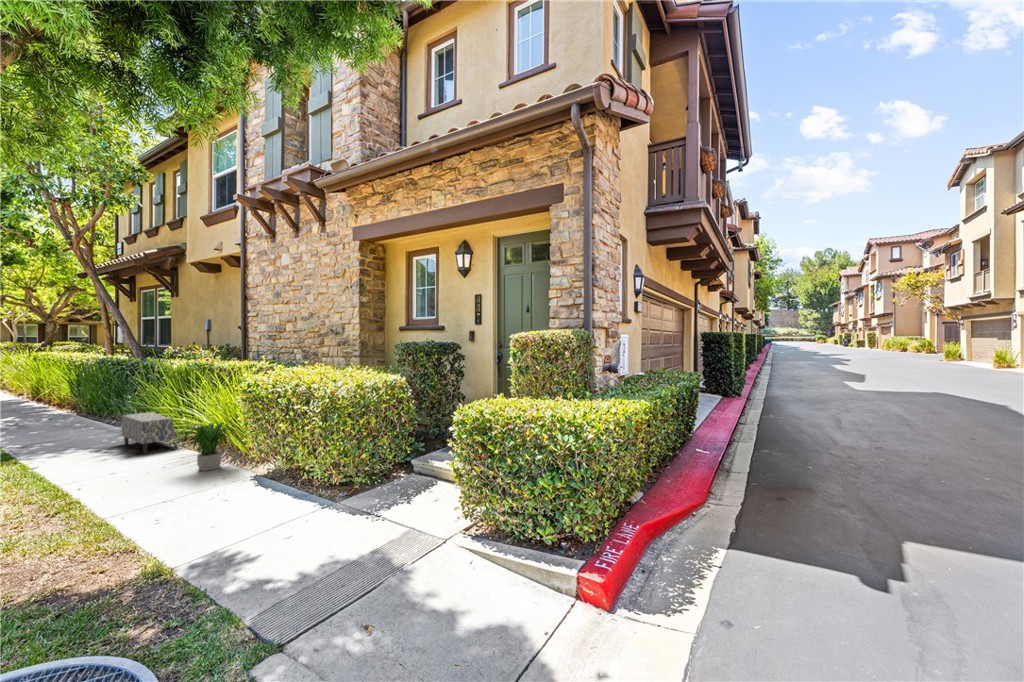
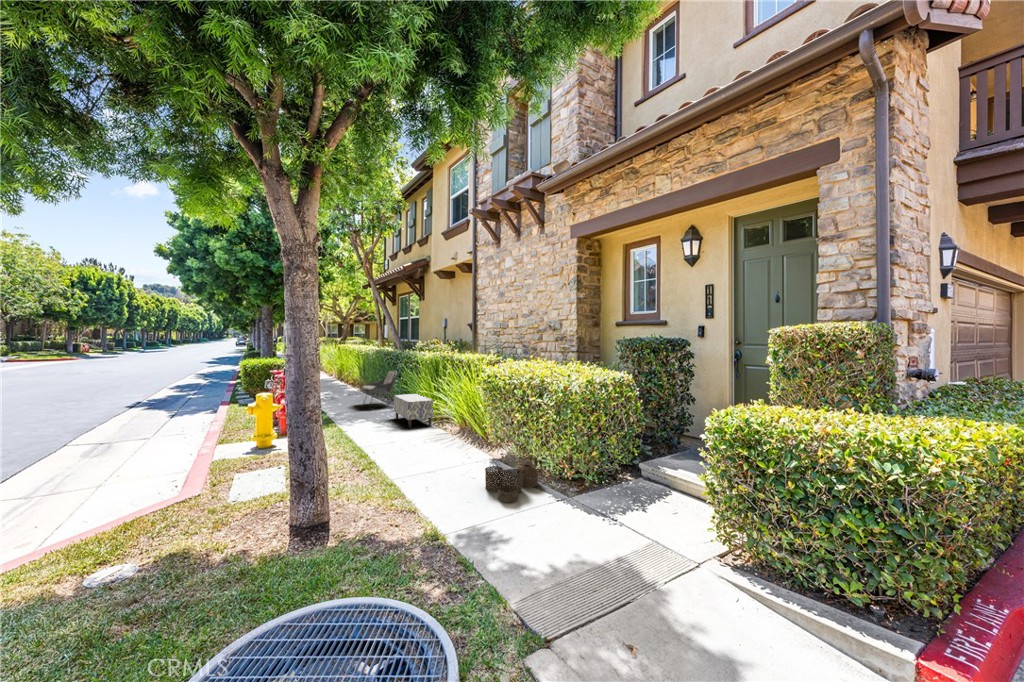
lounge chair: none [68,384,129,438] -> present [361,370,397,410]
potted plant: present [181,422,234,471] -> none [432,406,479,448]
woven basket: none [238,474,304,520] -> present [485,463,538,502]

